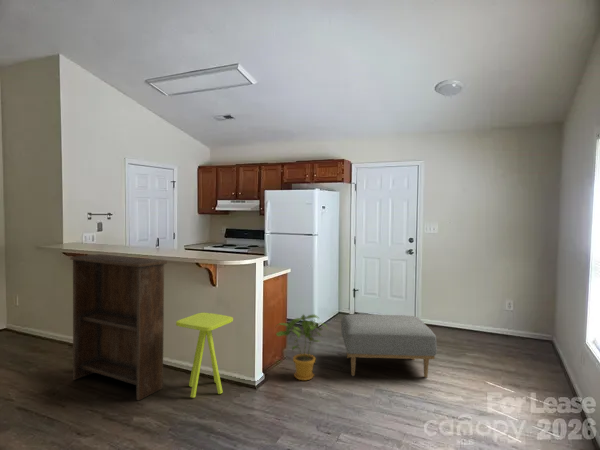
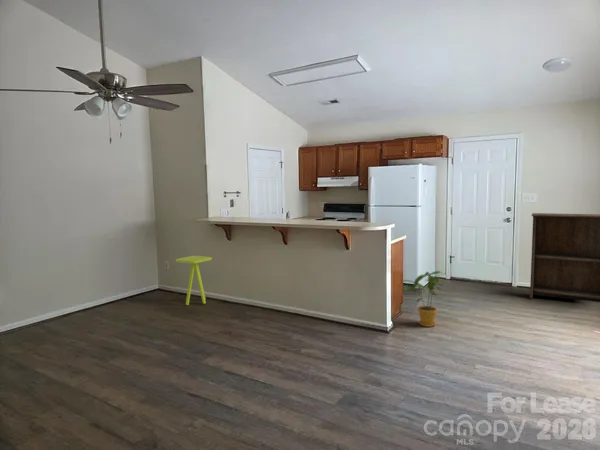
bookshelf: present [70,254,167,400] -> present [530,213,600,302]
side table: present [176,312,233,398] -> present [176,256,212,305]
ottoman: present [341,314,437,378] -> none [453,274,548,327]

